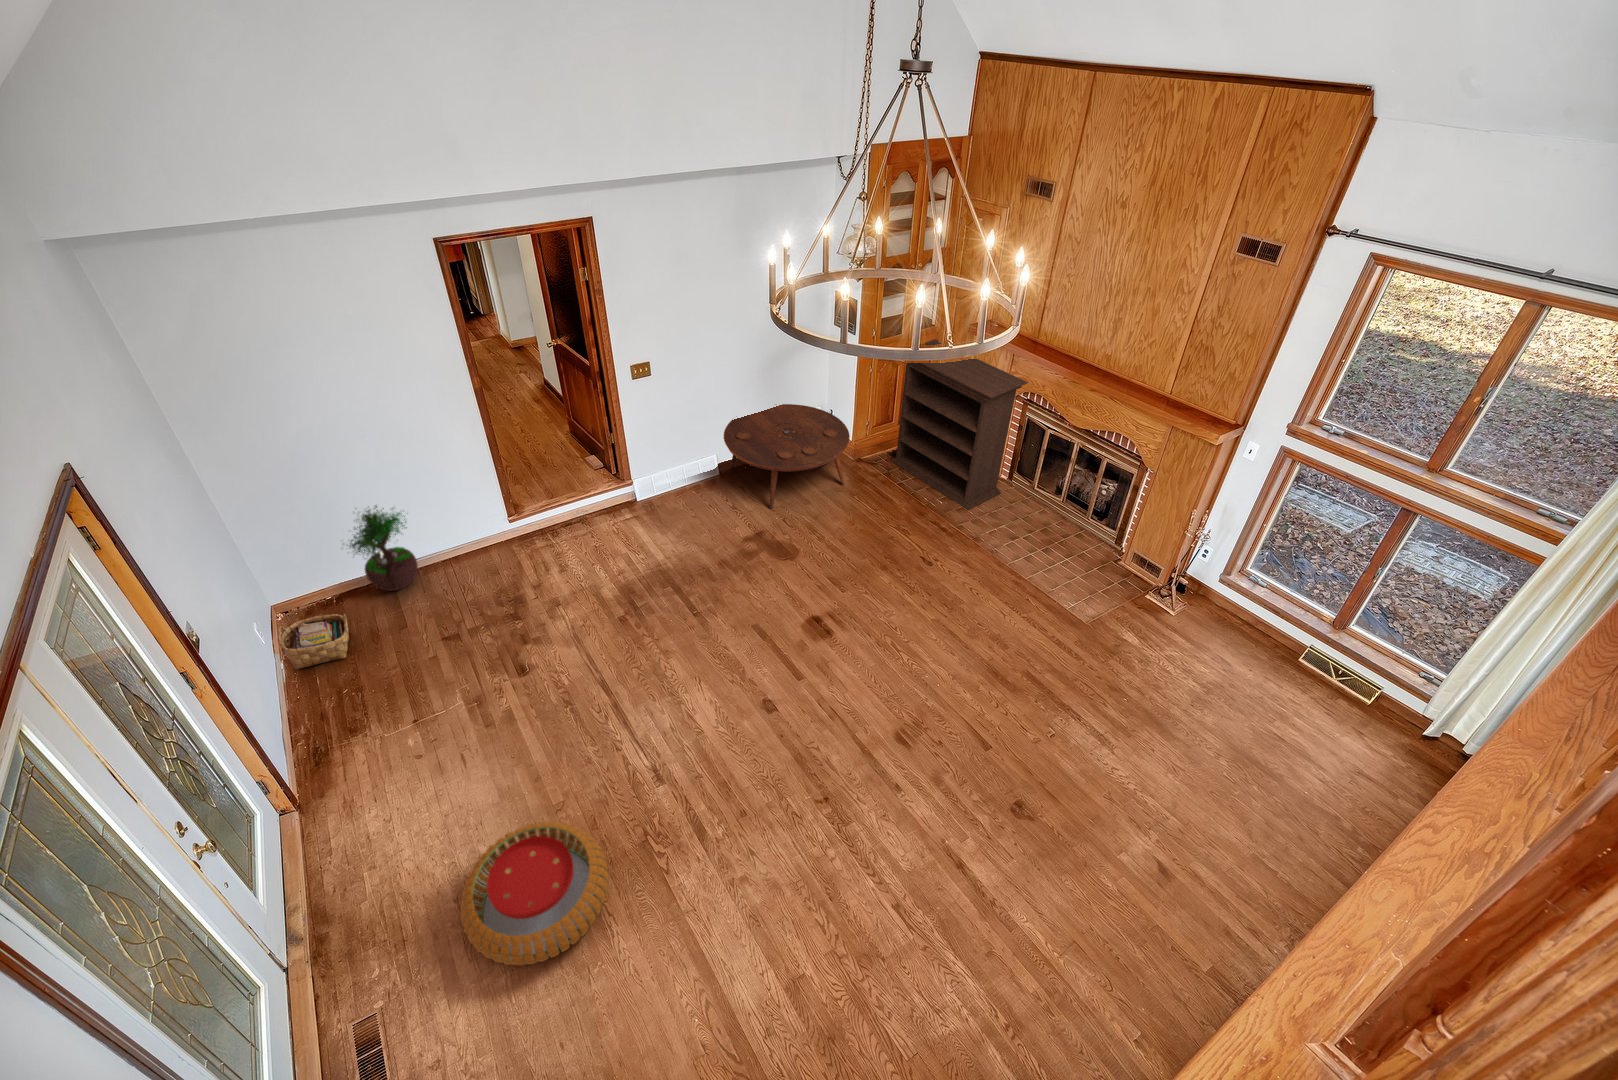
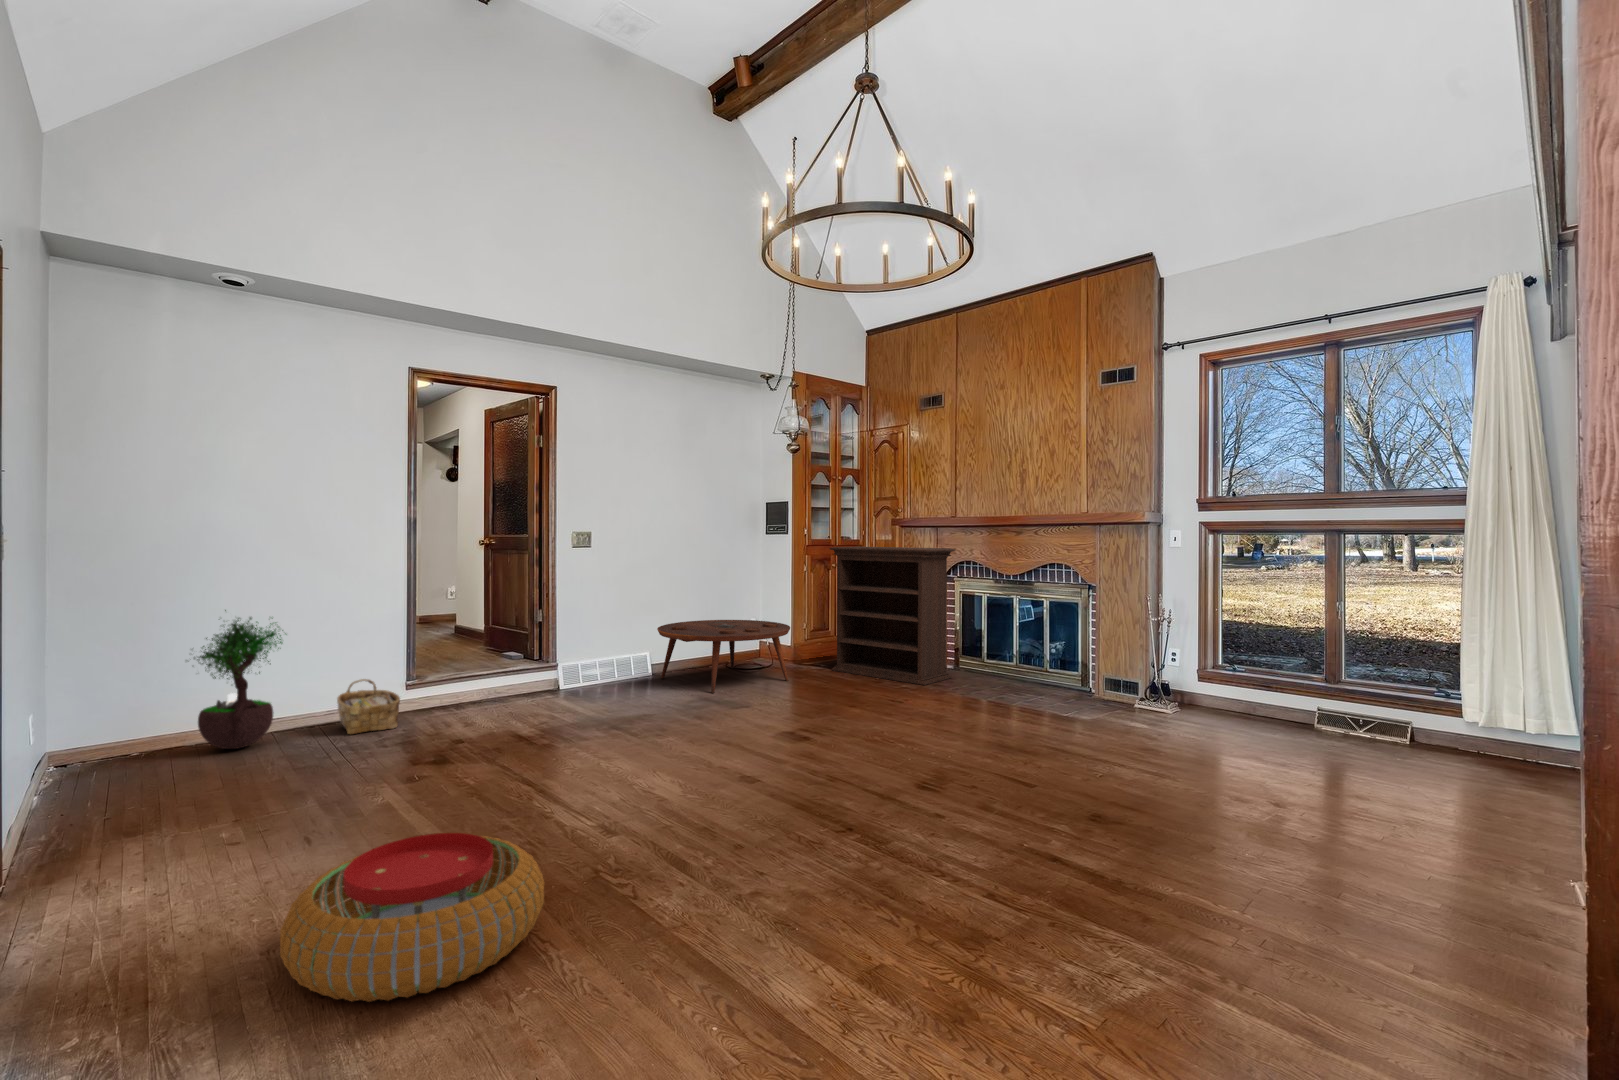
woven basket: present [278,614,349,669] -> present [337,679,400,735]

